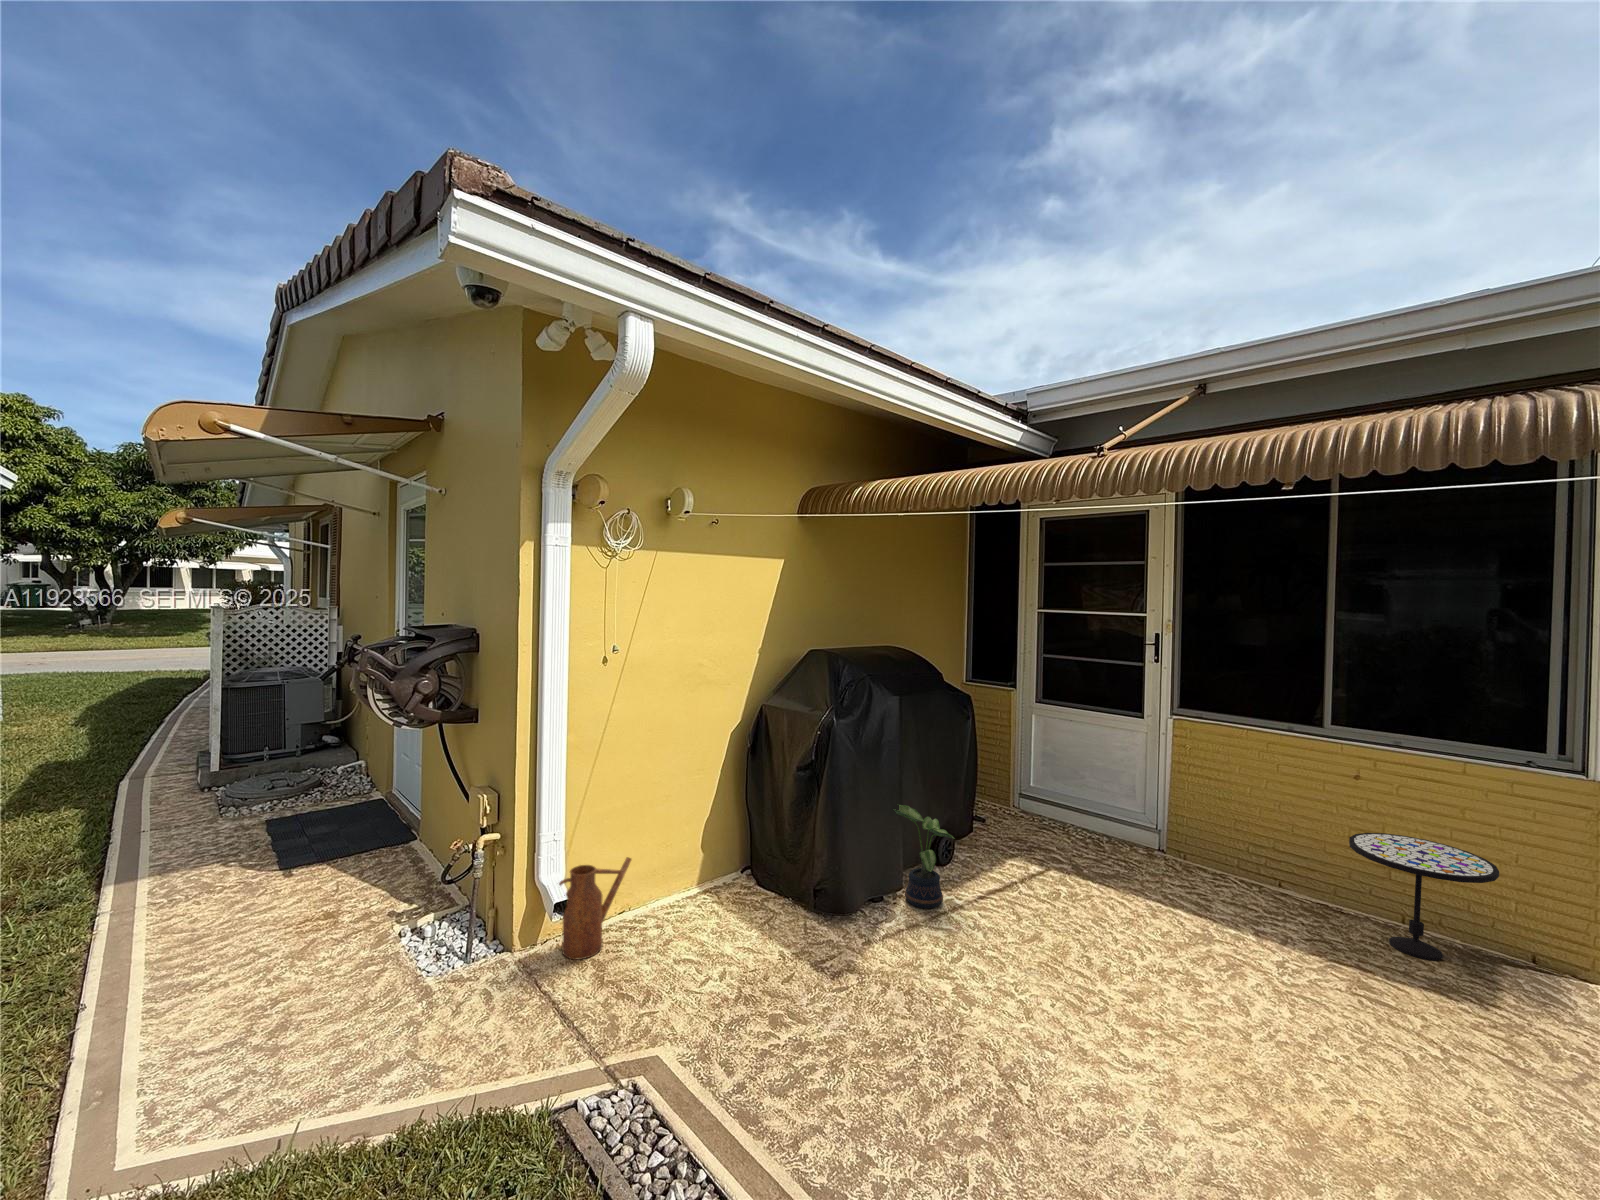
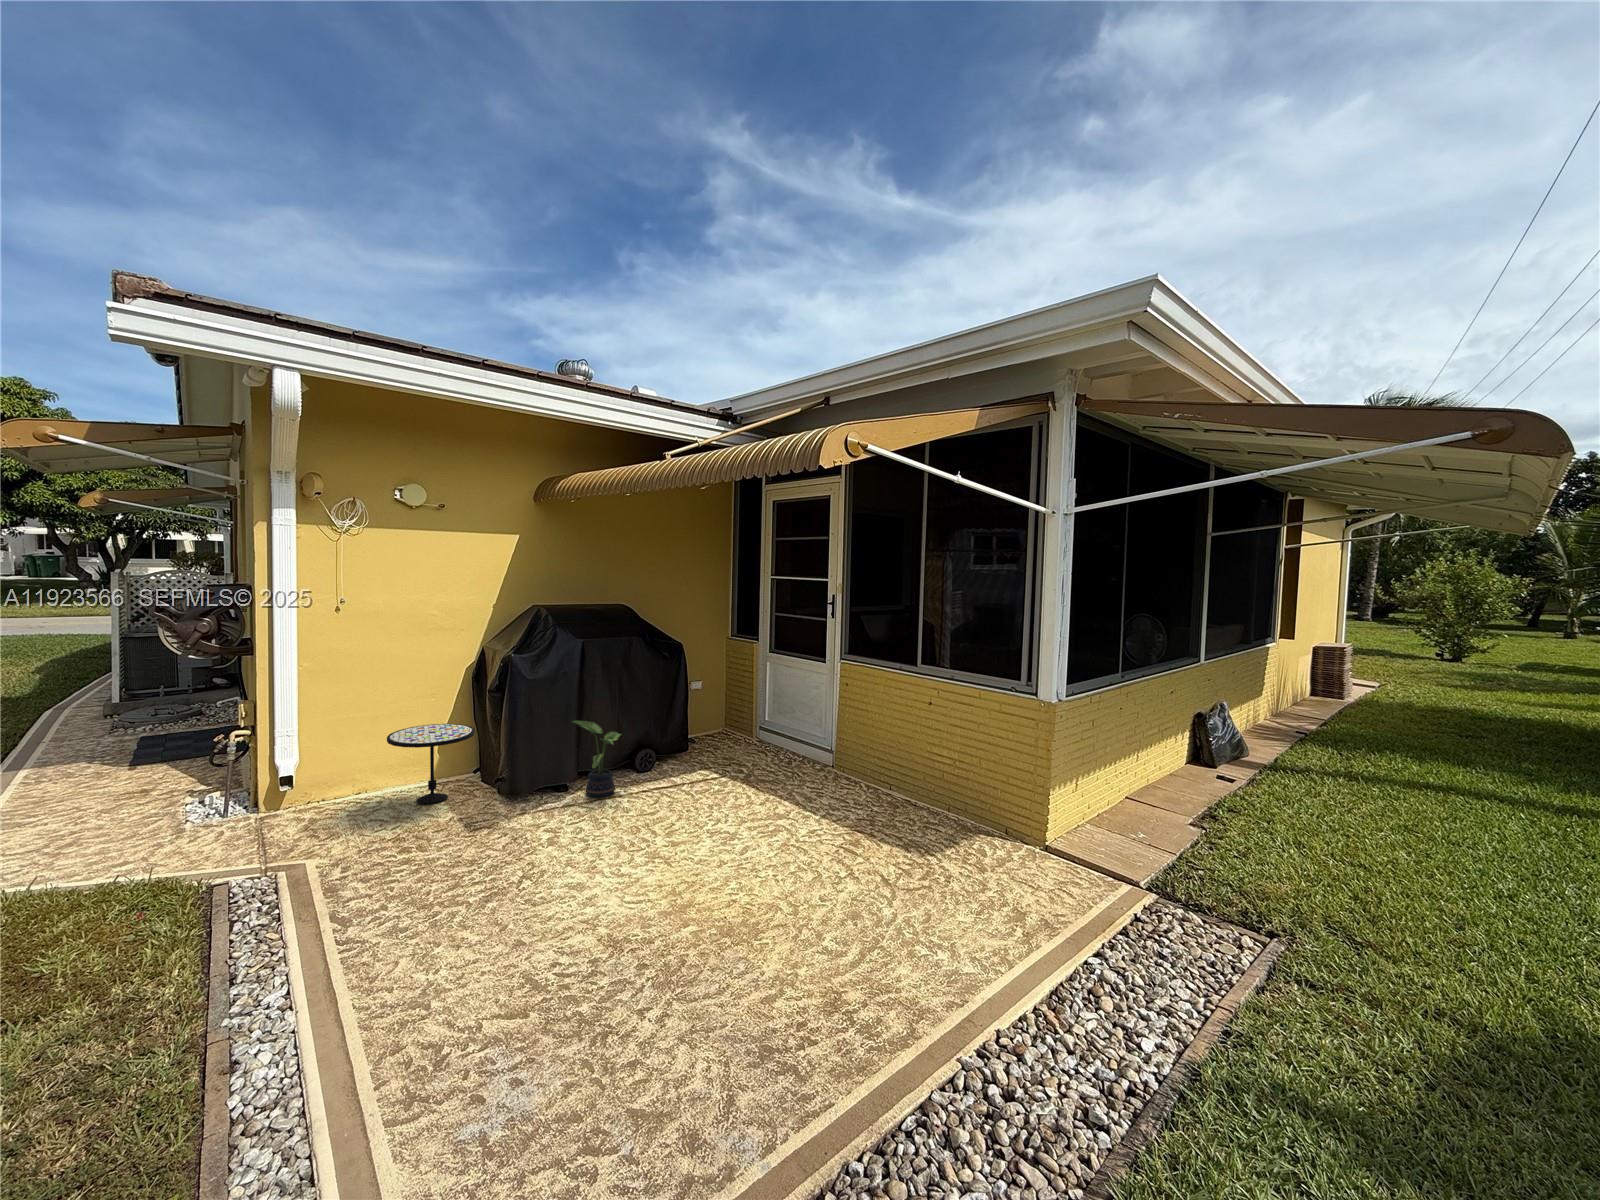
side table: present [1349,833,1499,960] -> present [387,724,475,805]
watering can: present [559,857,631,959] -> none [288,750,359,819]

